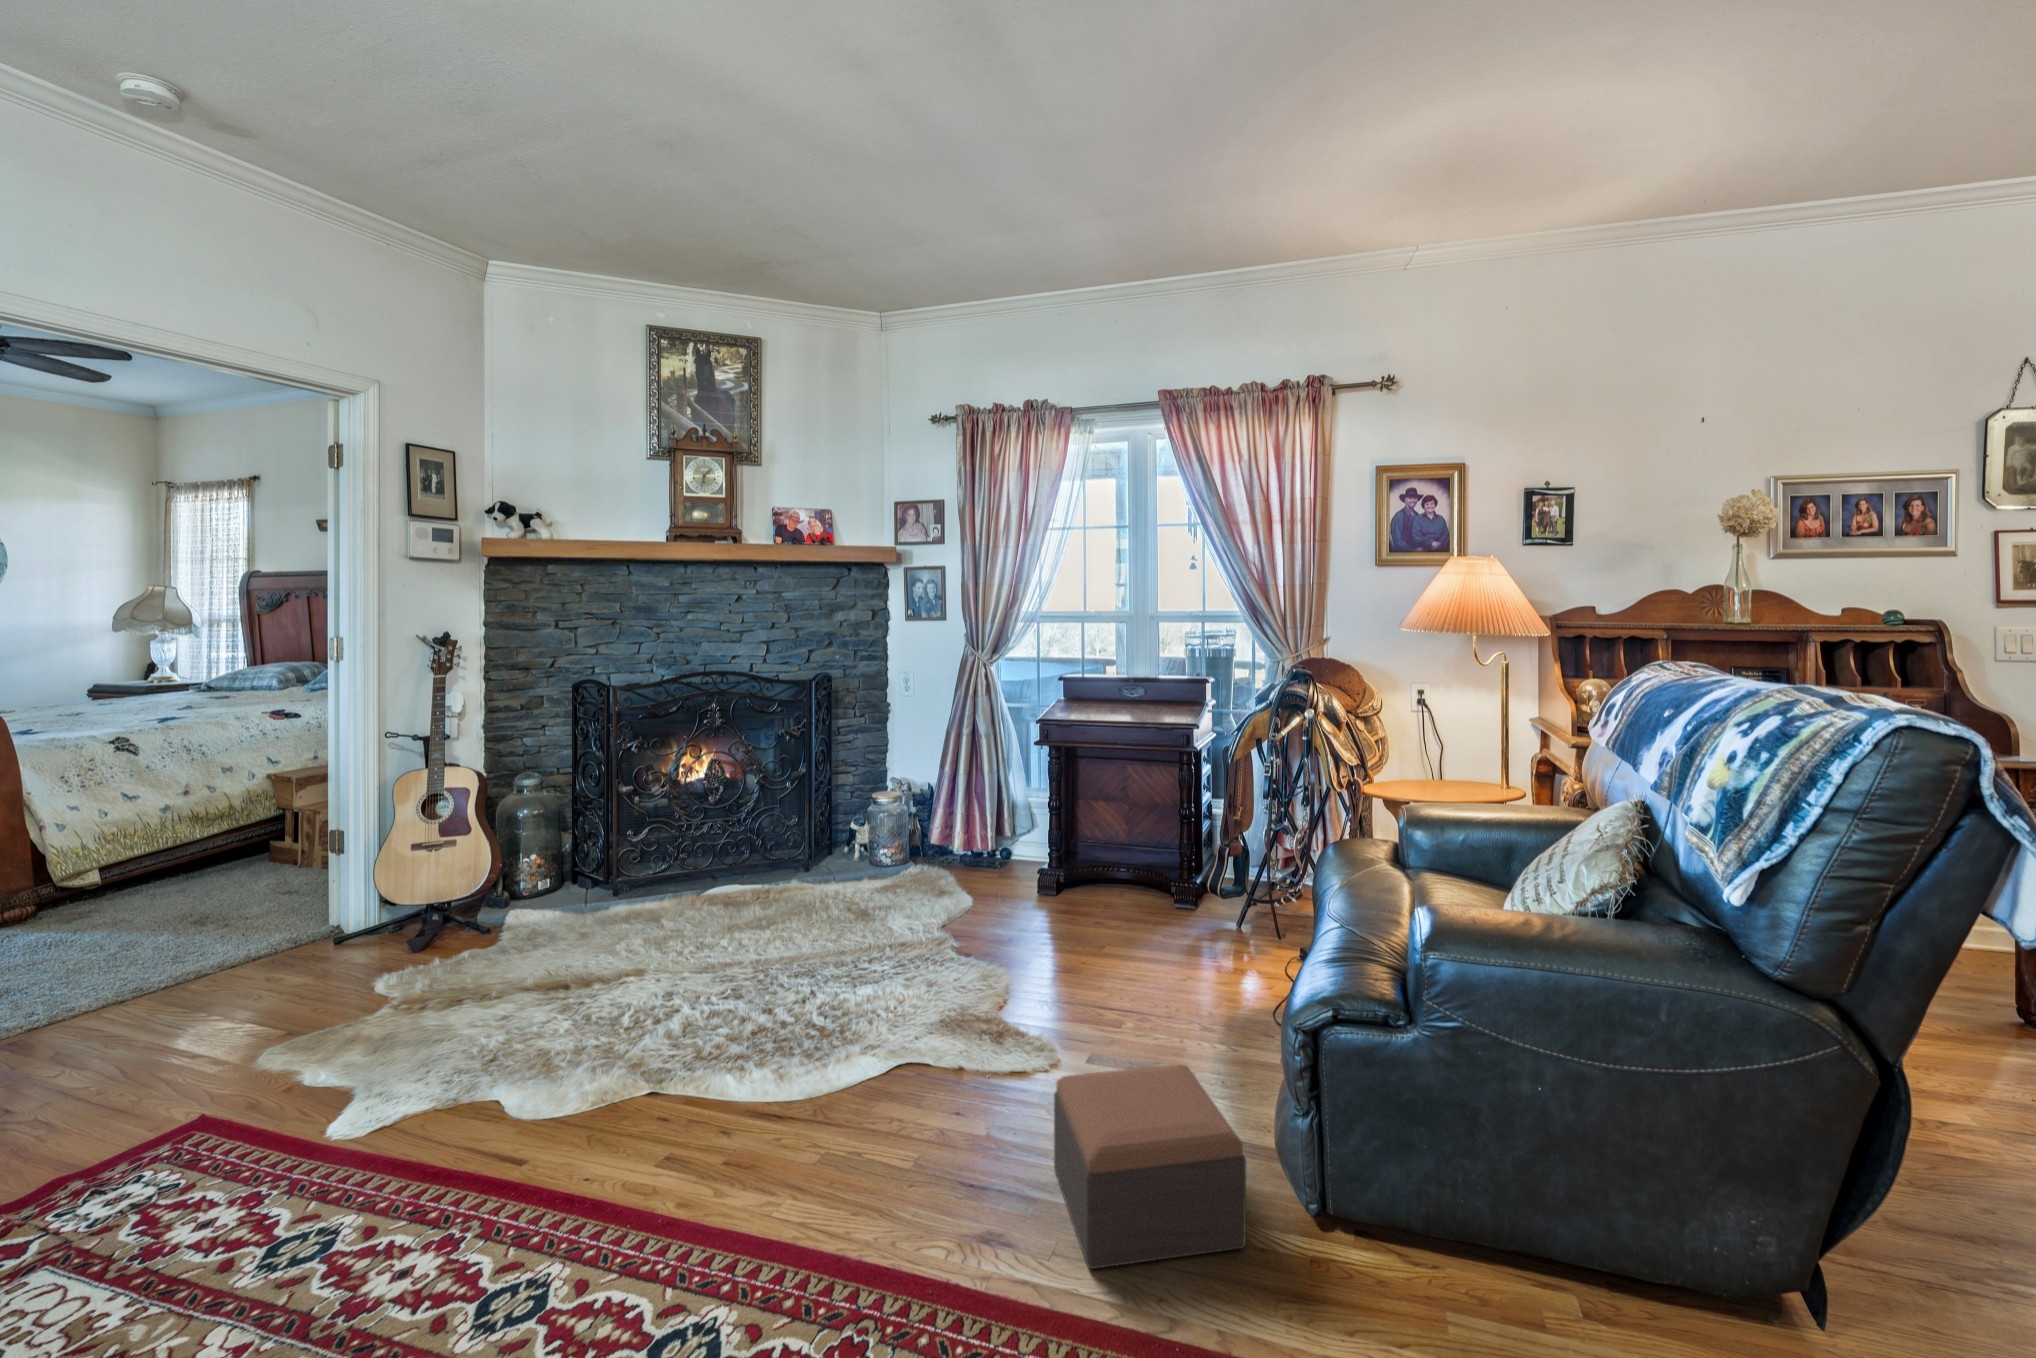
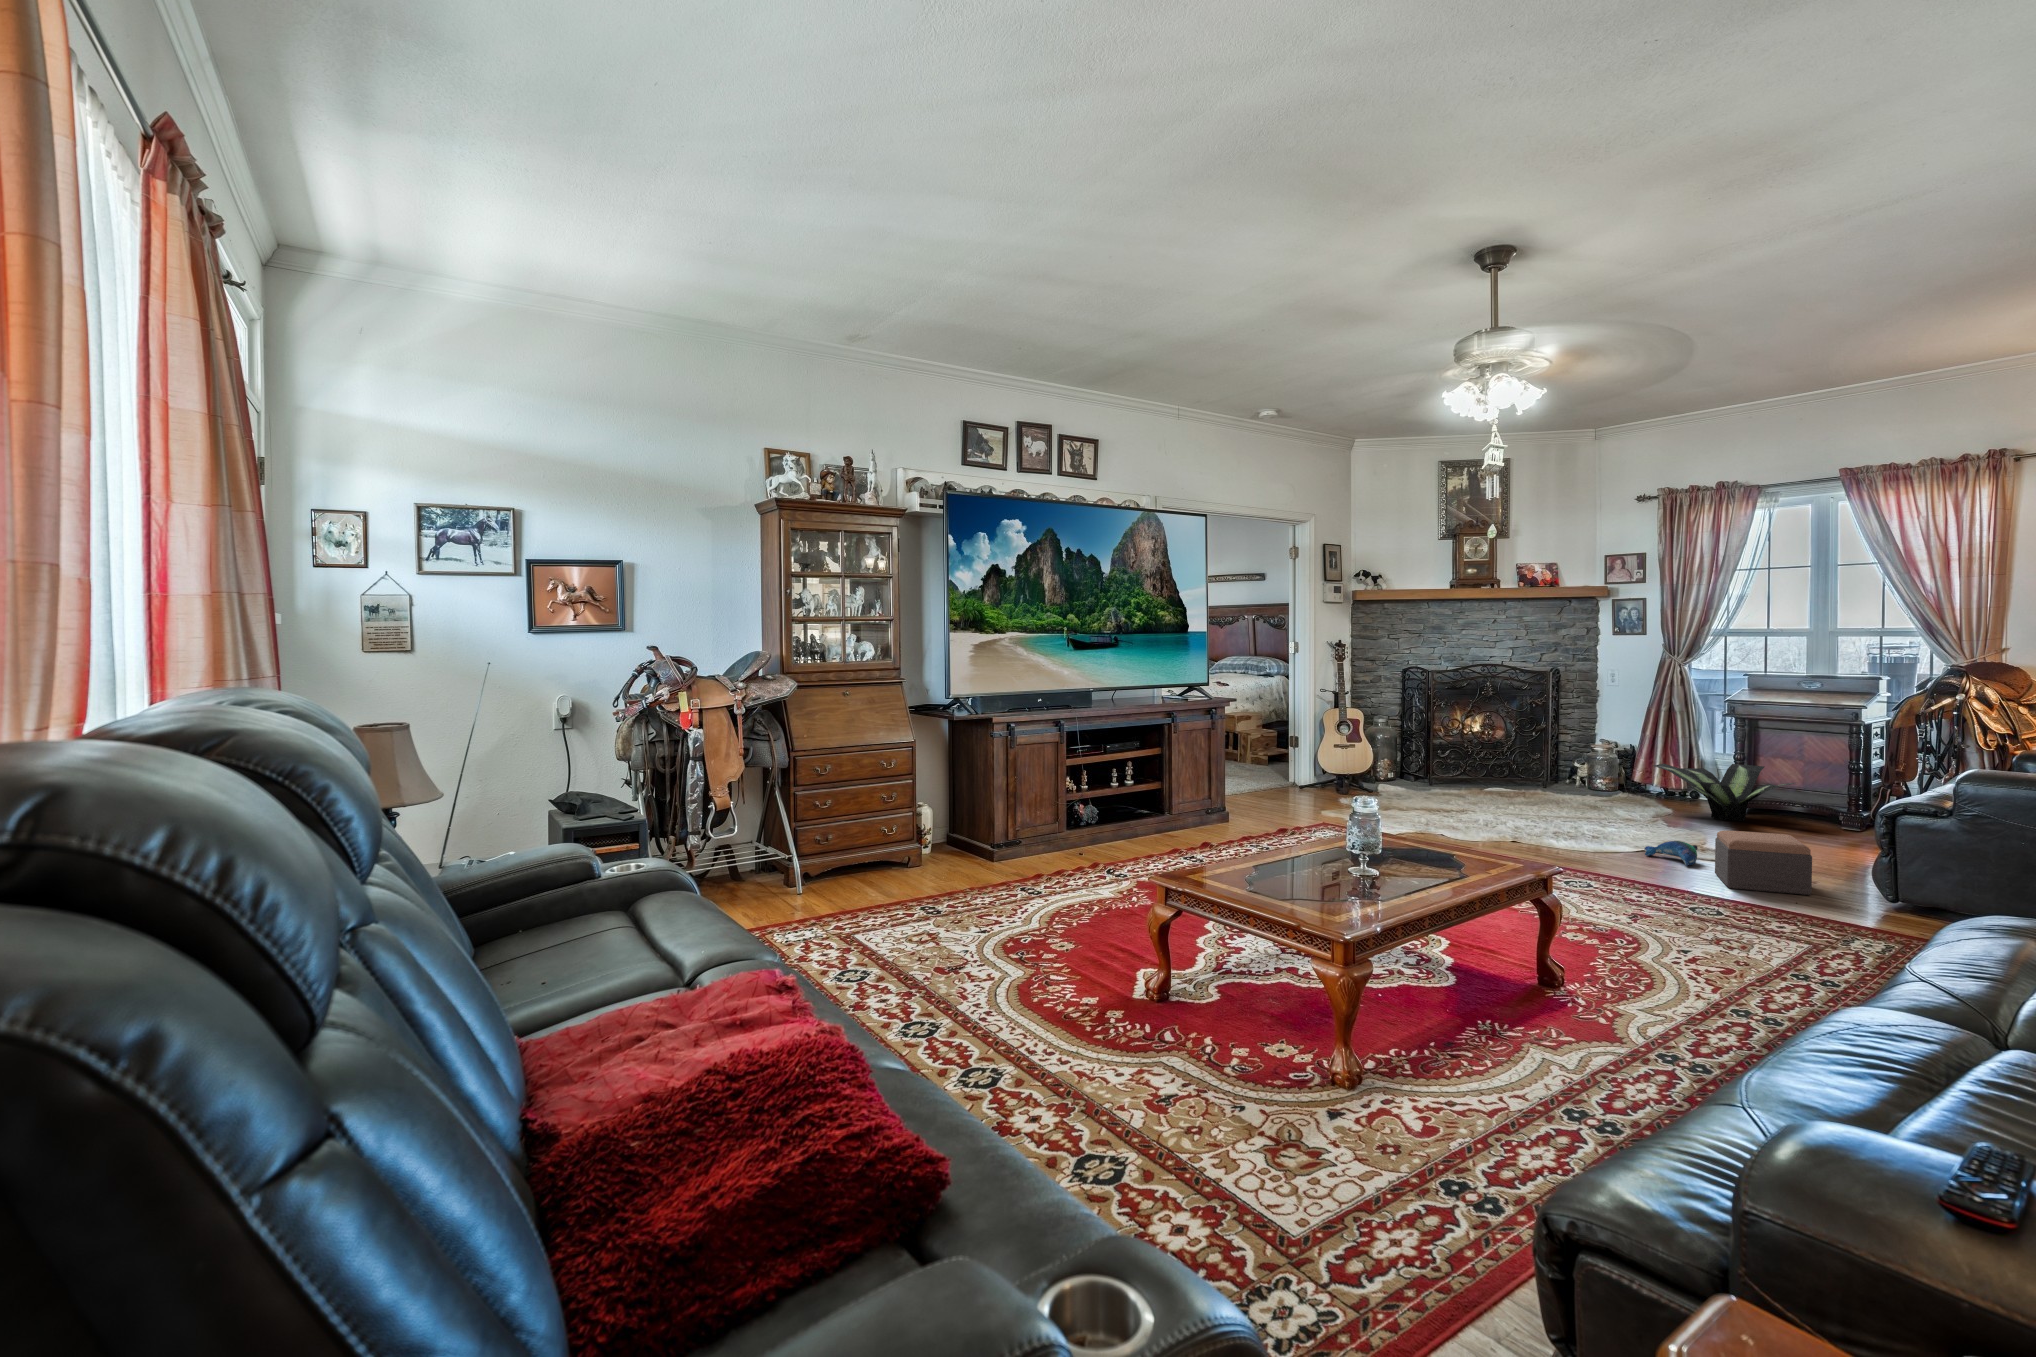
potted plant: none [950,811,1134,914] -> present [1654,764,1794,821]
plush toy: none [926,1064,1019,1144] -> present [1644,841,1697,866]

